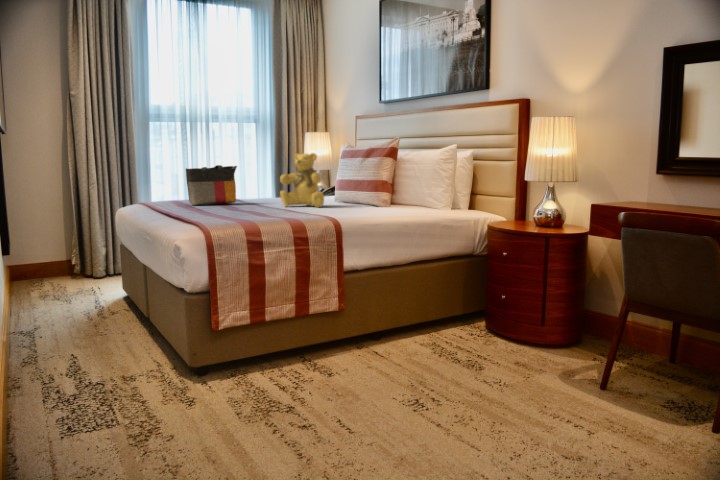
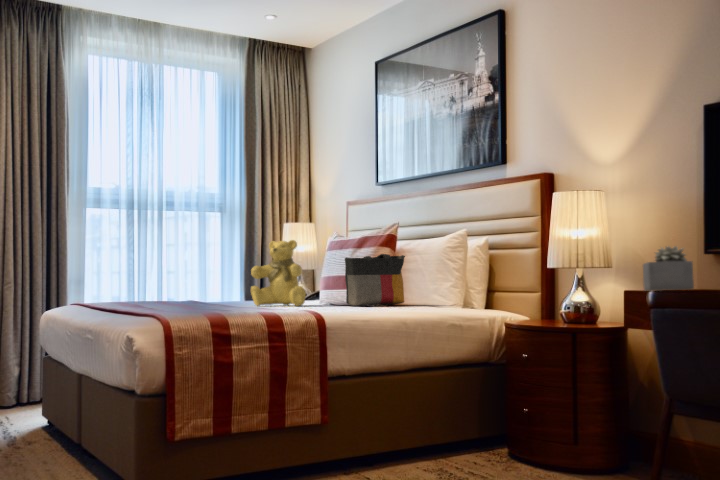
tote bag: present [186,165,237,205] -> present [345,254,405,306]
succulent plant: none [606,168,652,206] -> present [643,246,694,291]

